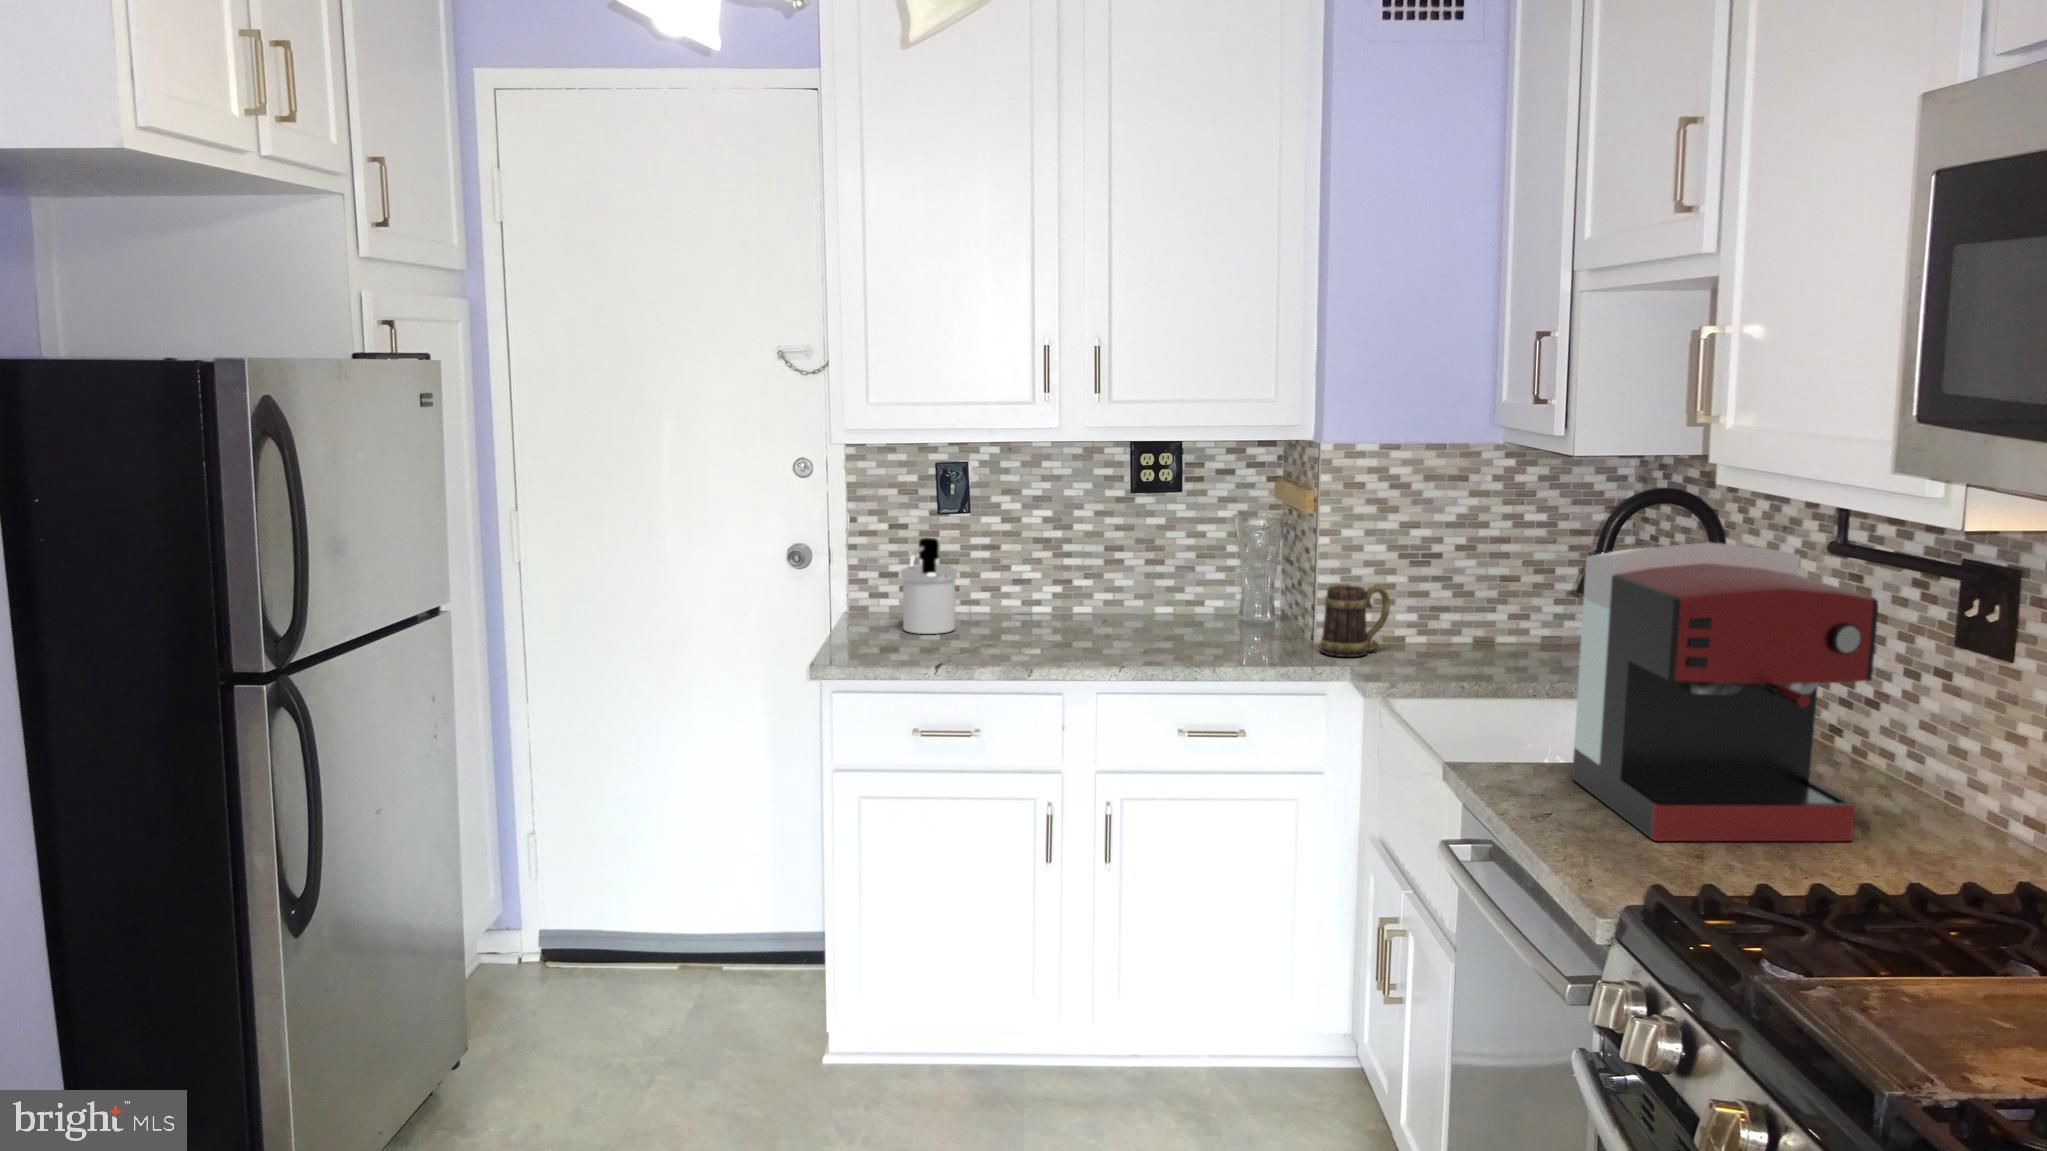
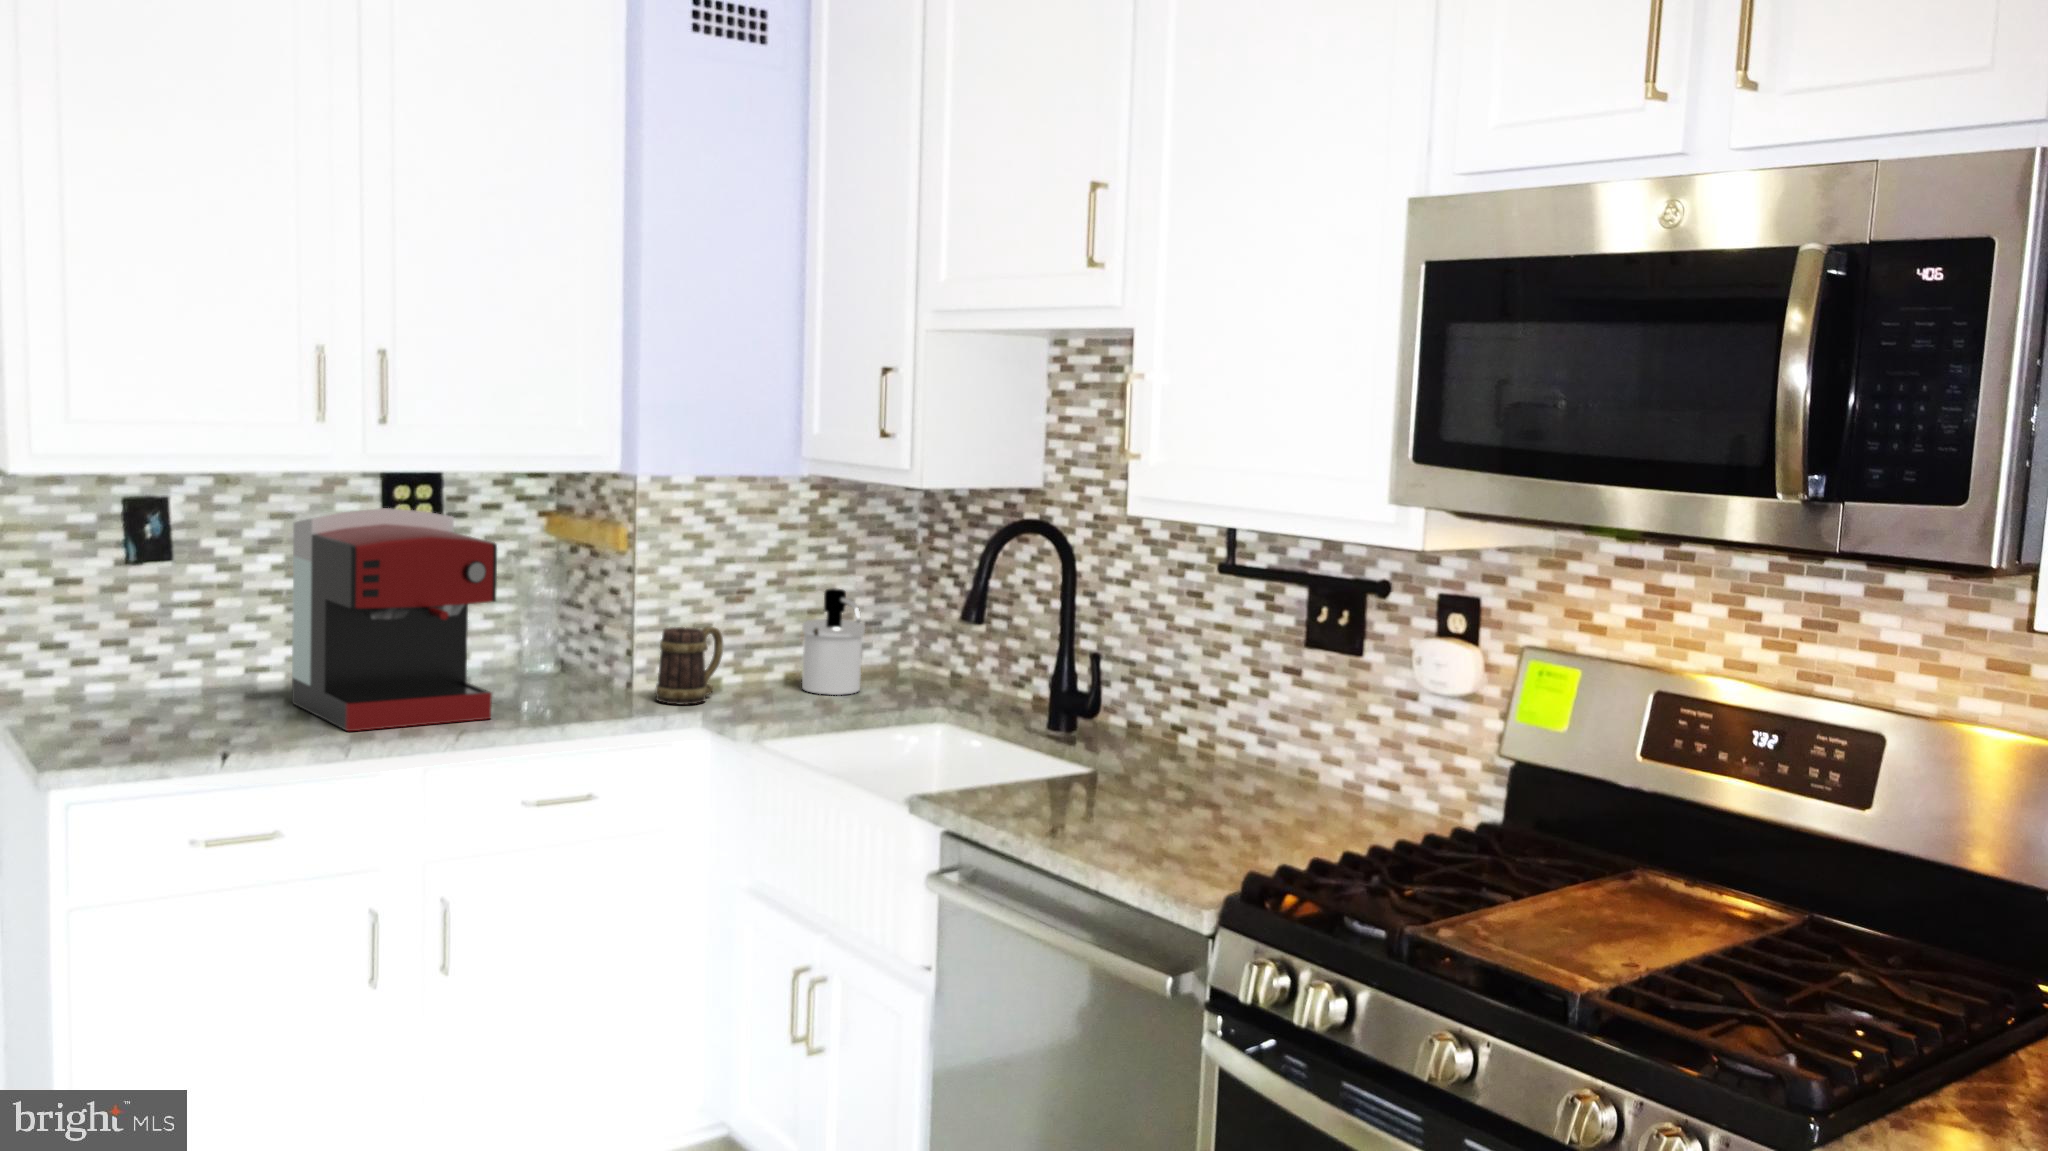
soap dispenser: present [901,538,957,634] -> present [802,588,865,695]
coffee maker: present [1572,542,1879,841] -> present [292,508,497,731]

